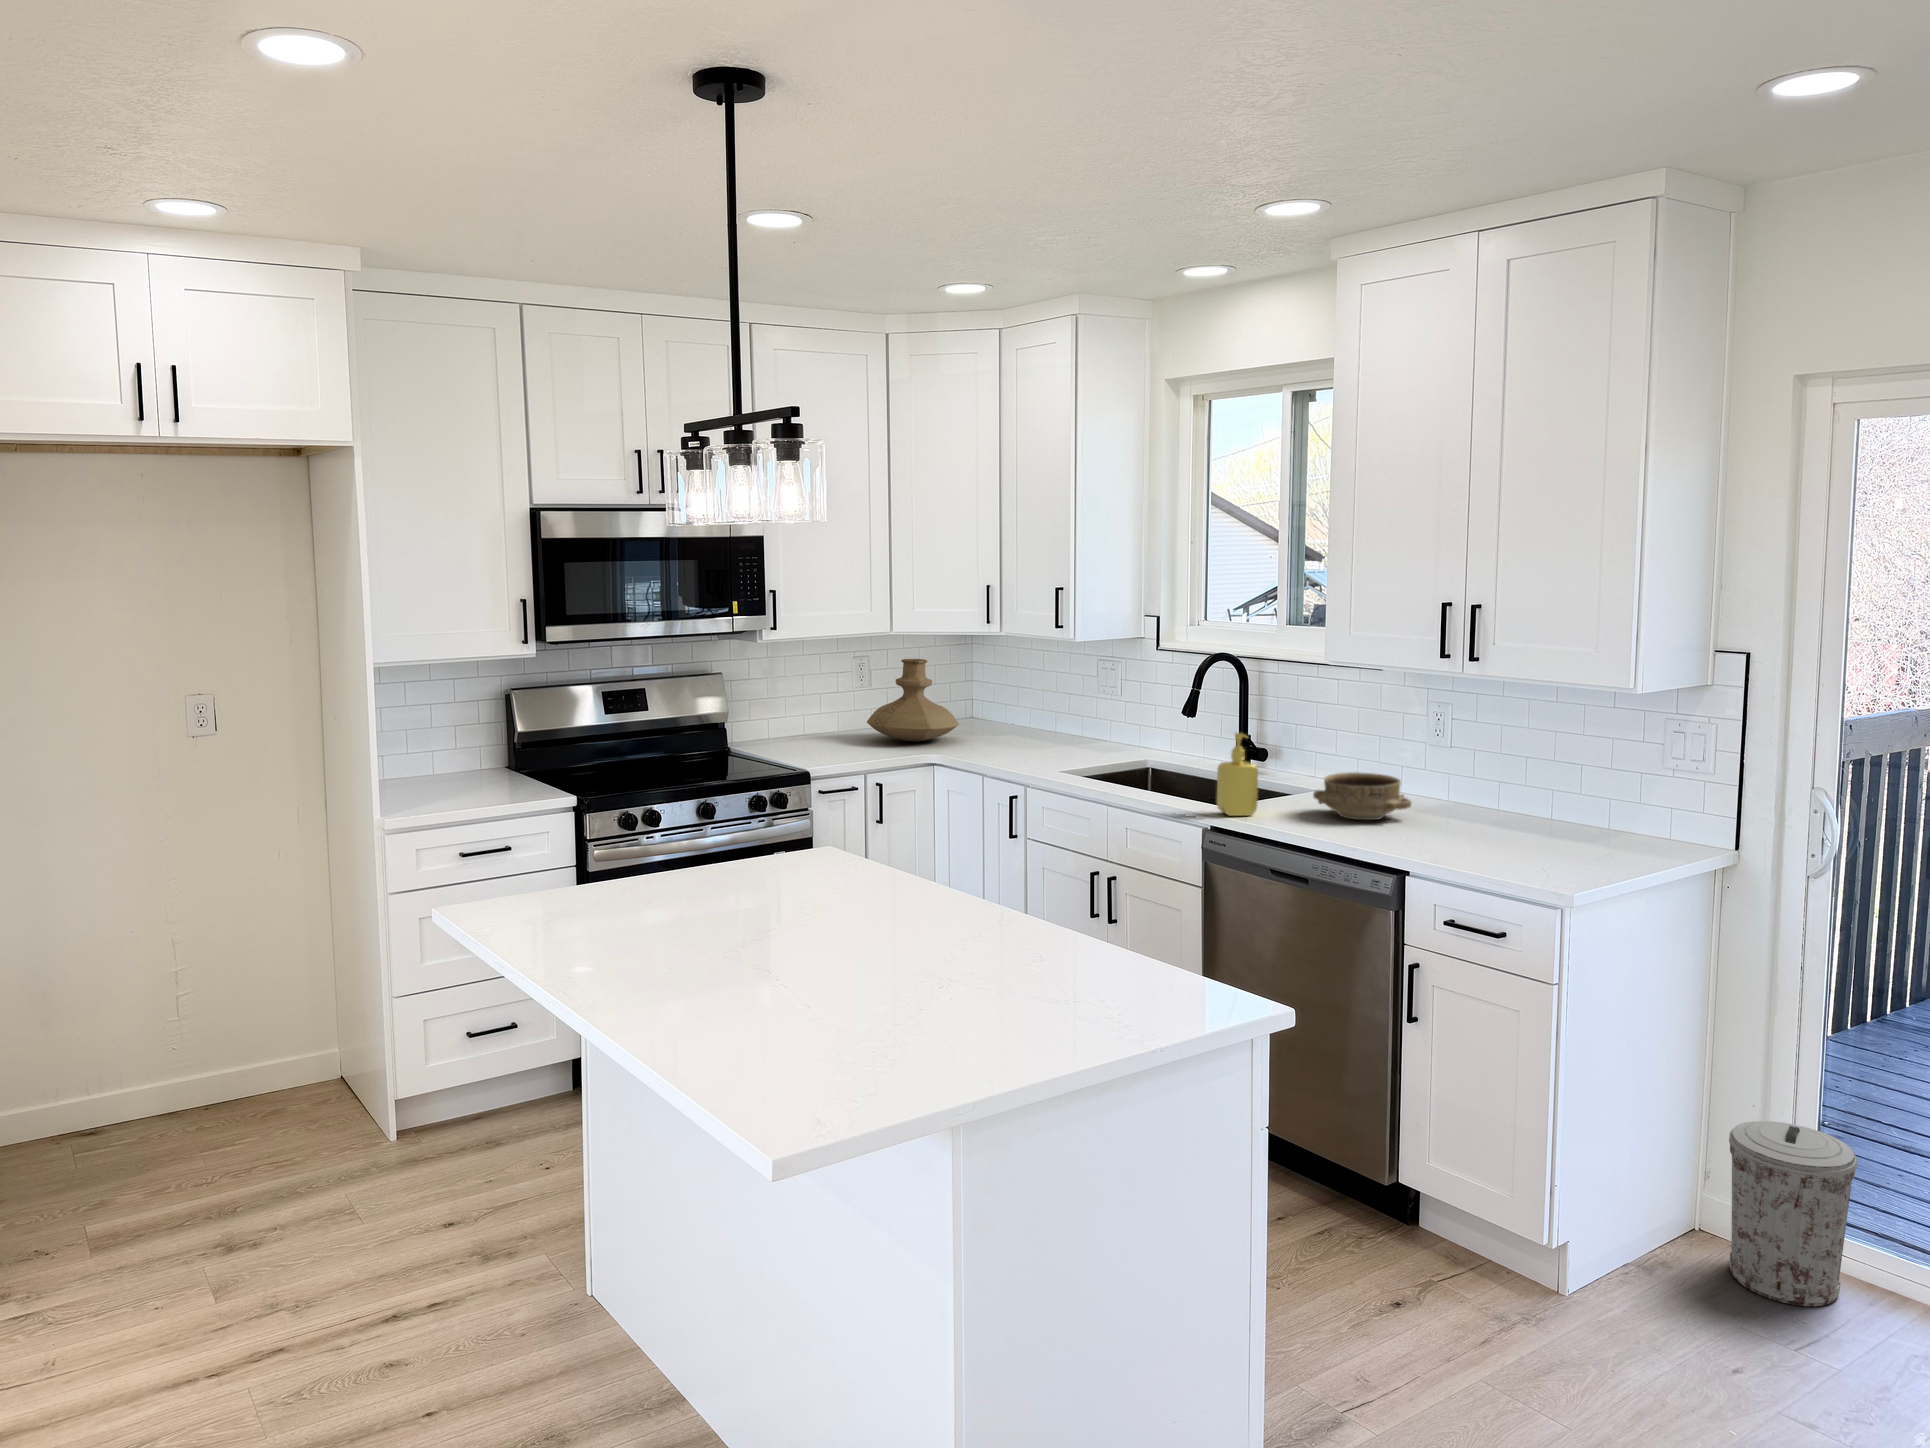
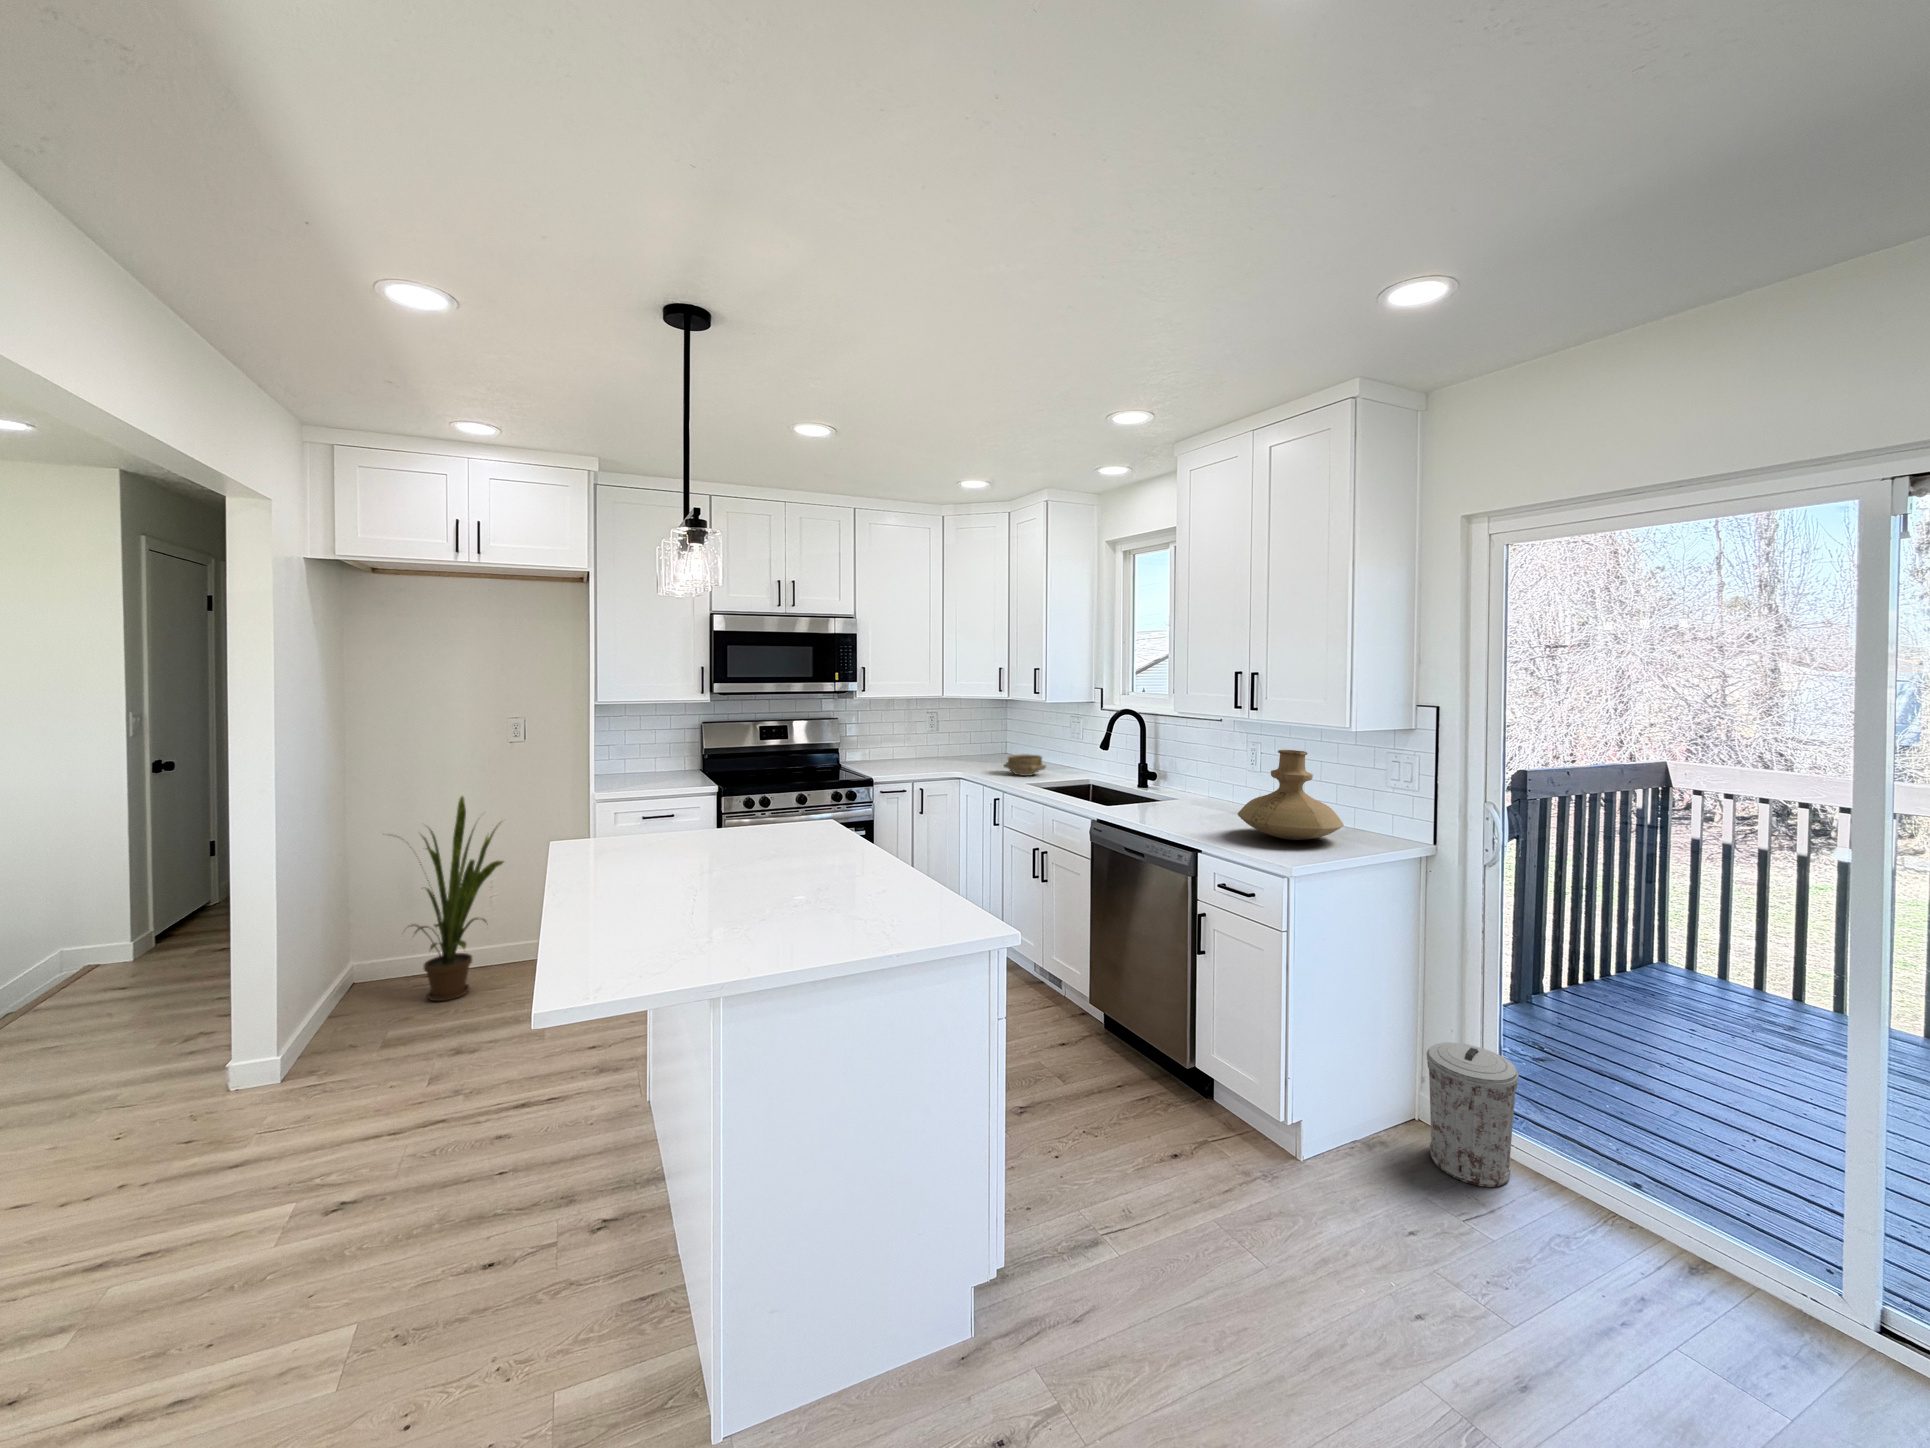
vase: present [867,659,959,742] -> present [1238,750,1344,840]
soap dispenser: present [1217,733,1258,816] -> none [1099,757,1124,812]
ceramic bowl: present [1313,772,1411,820] -> present [1004,754,1046,776]
house plant: none [15,829,227,1171] -> present [394,797,503,1001]

